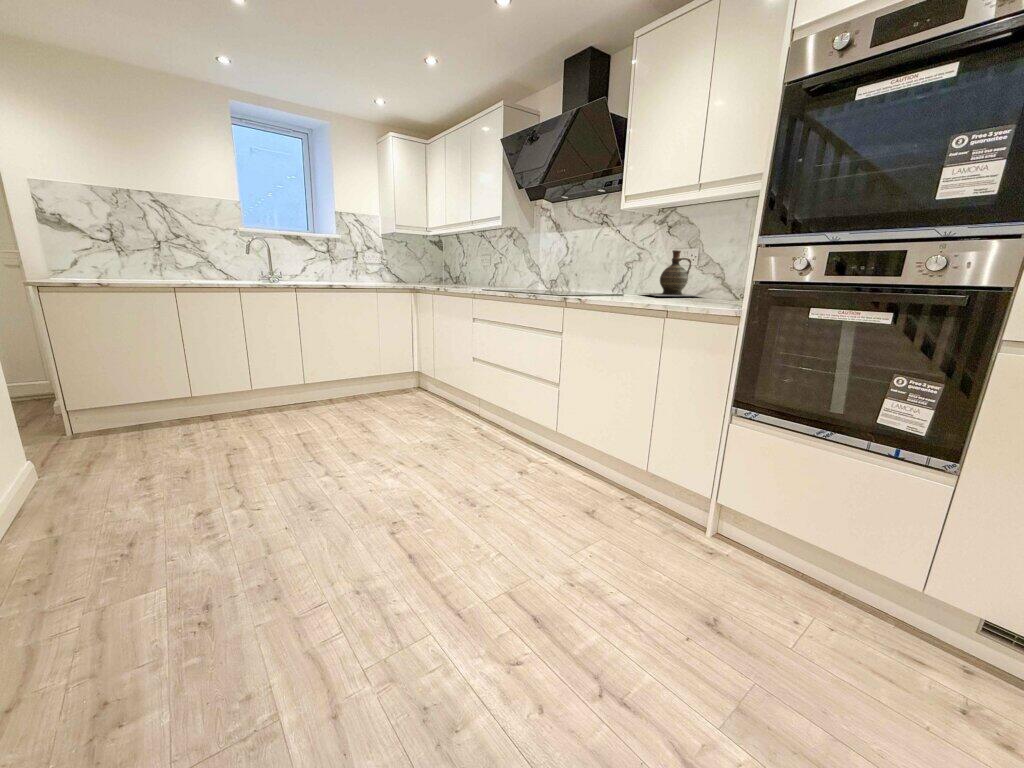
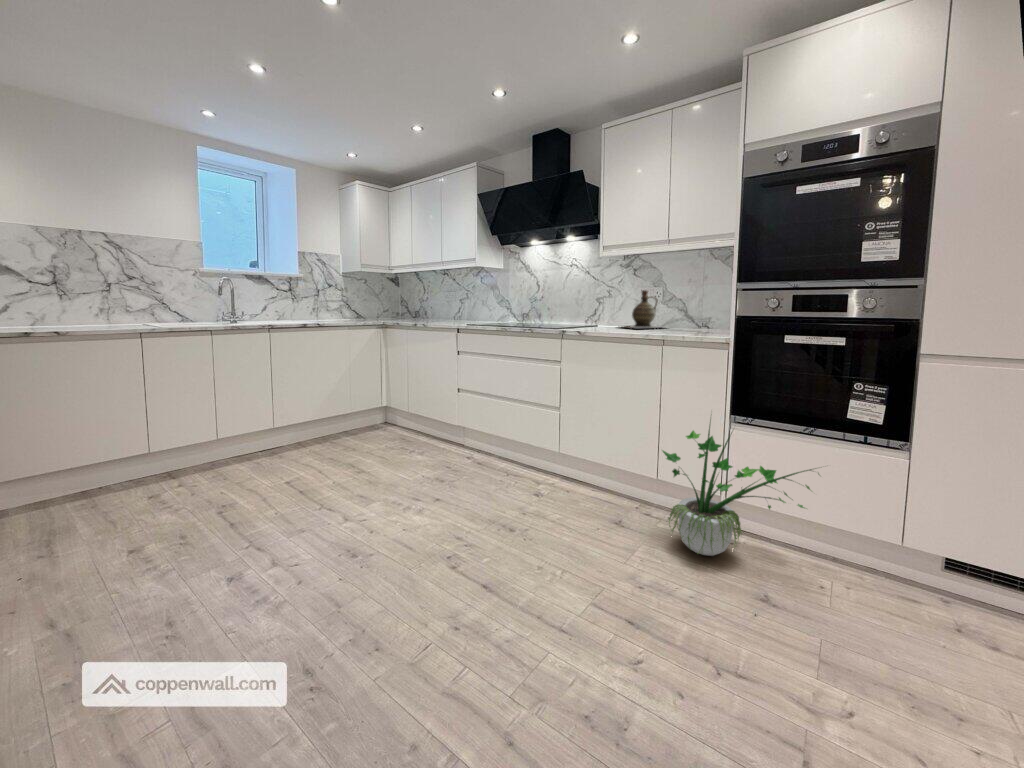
potted plant: none [631,393,830,570] -> present [663,419,819,556]

